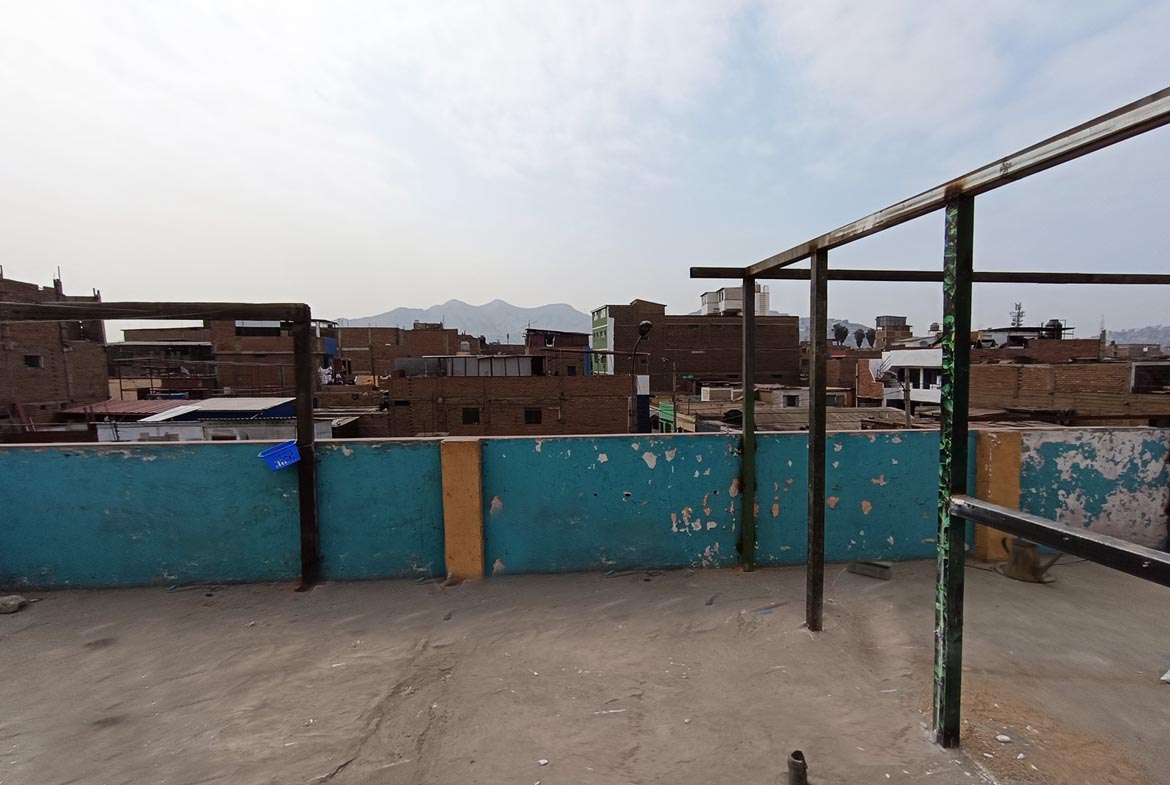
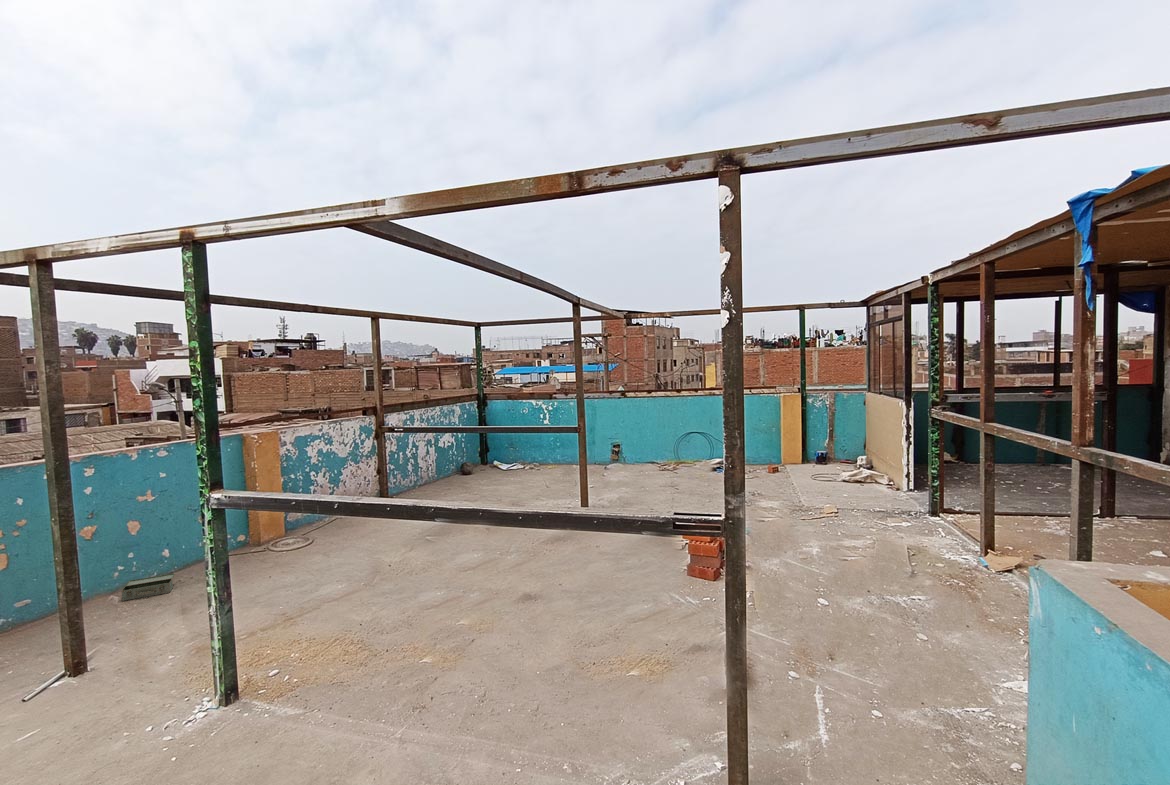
watering can: present [1001,536,1065,581] -> none [272,514,319,550]

